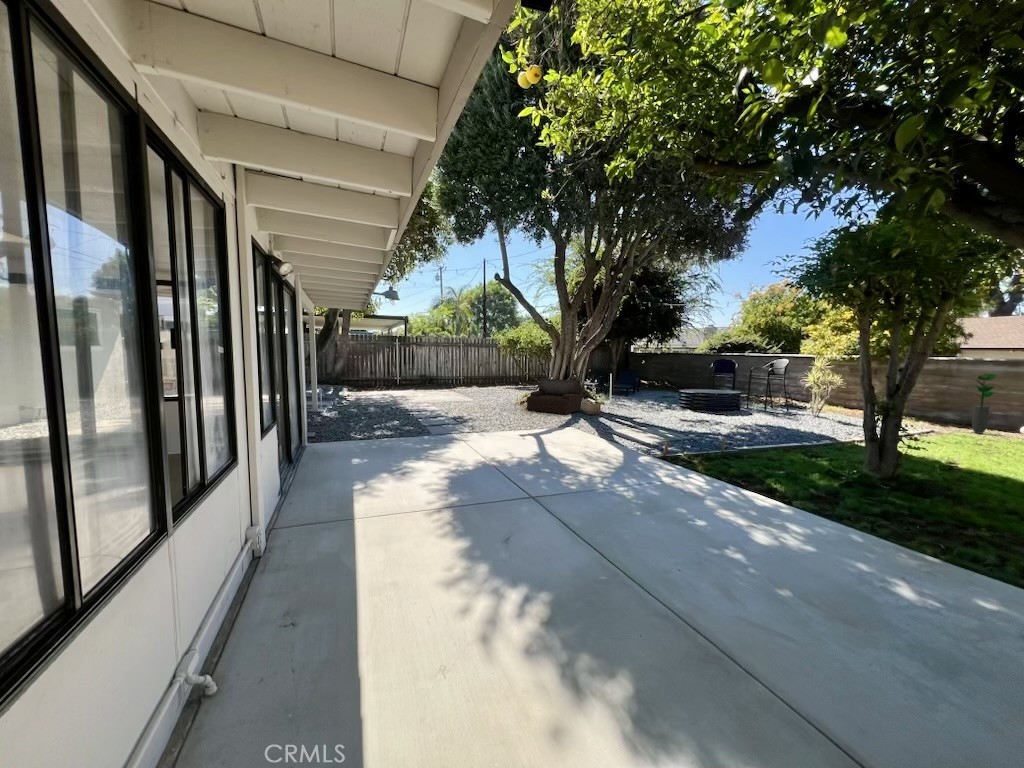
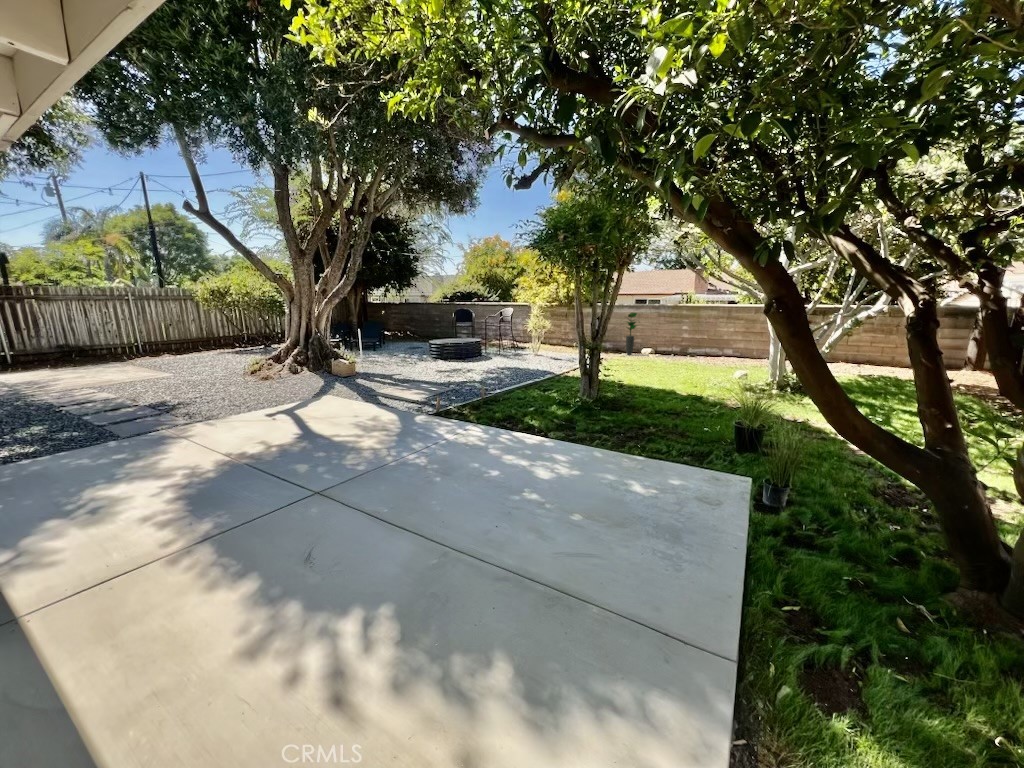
armchair: present [527,378,583,415] -> none [262,339,333,381]

